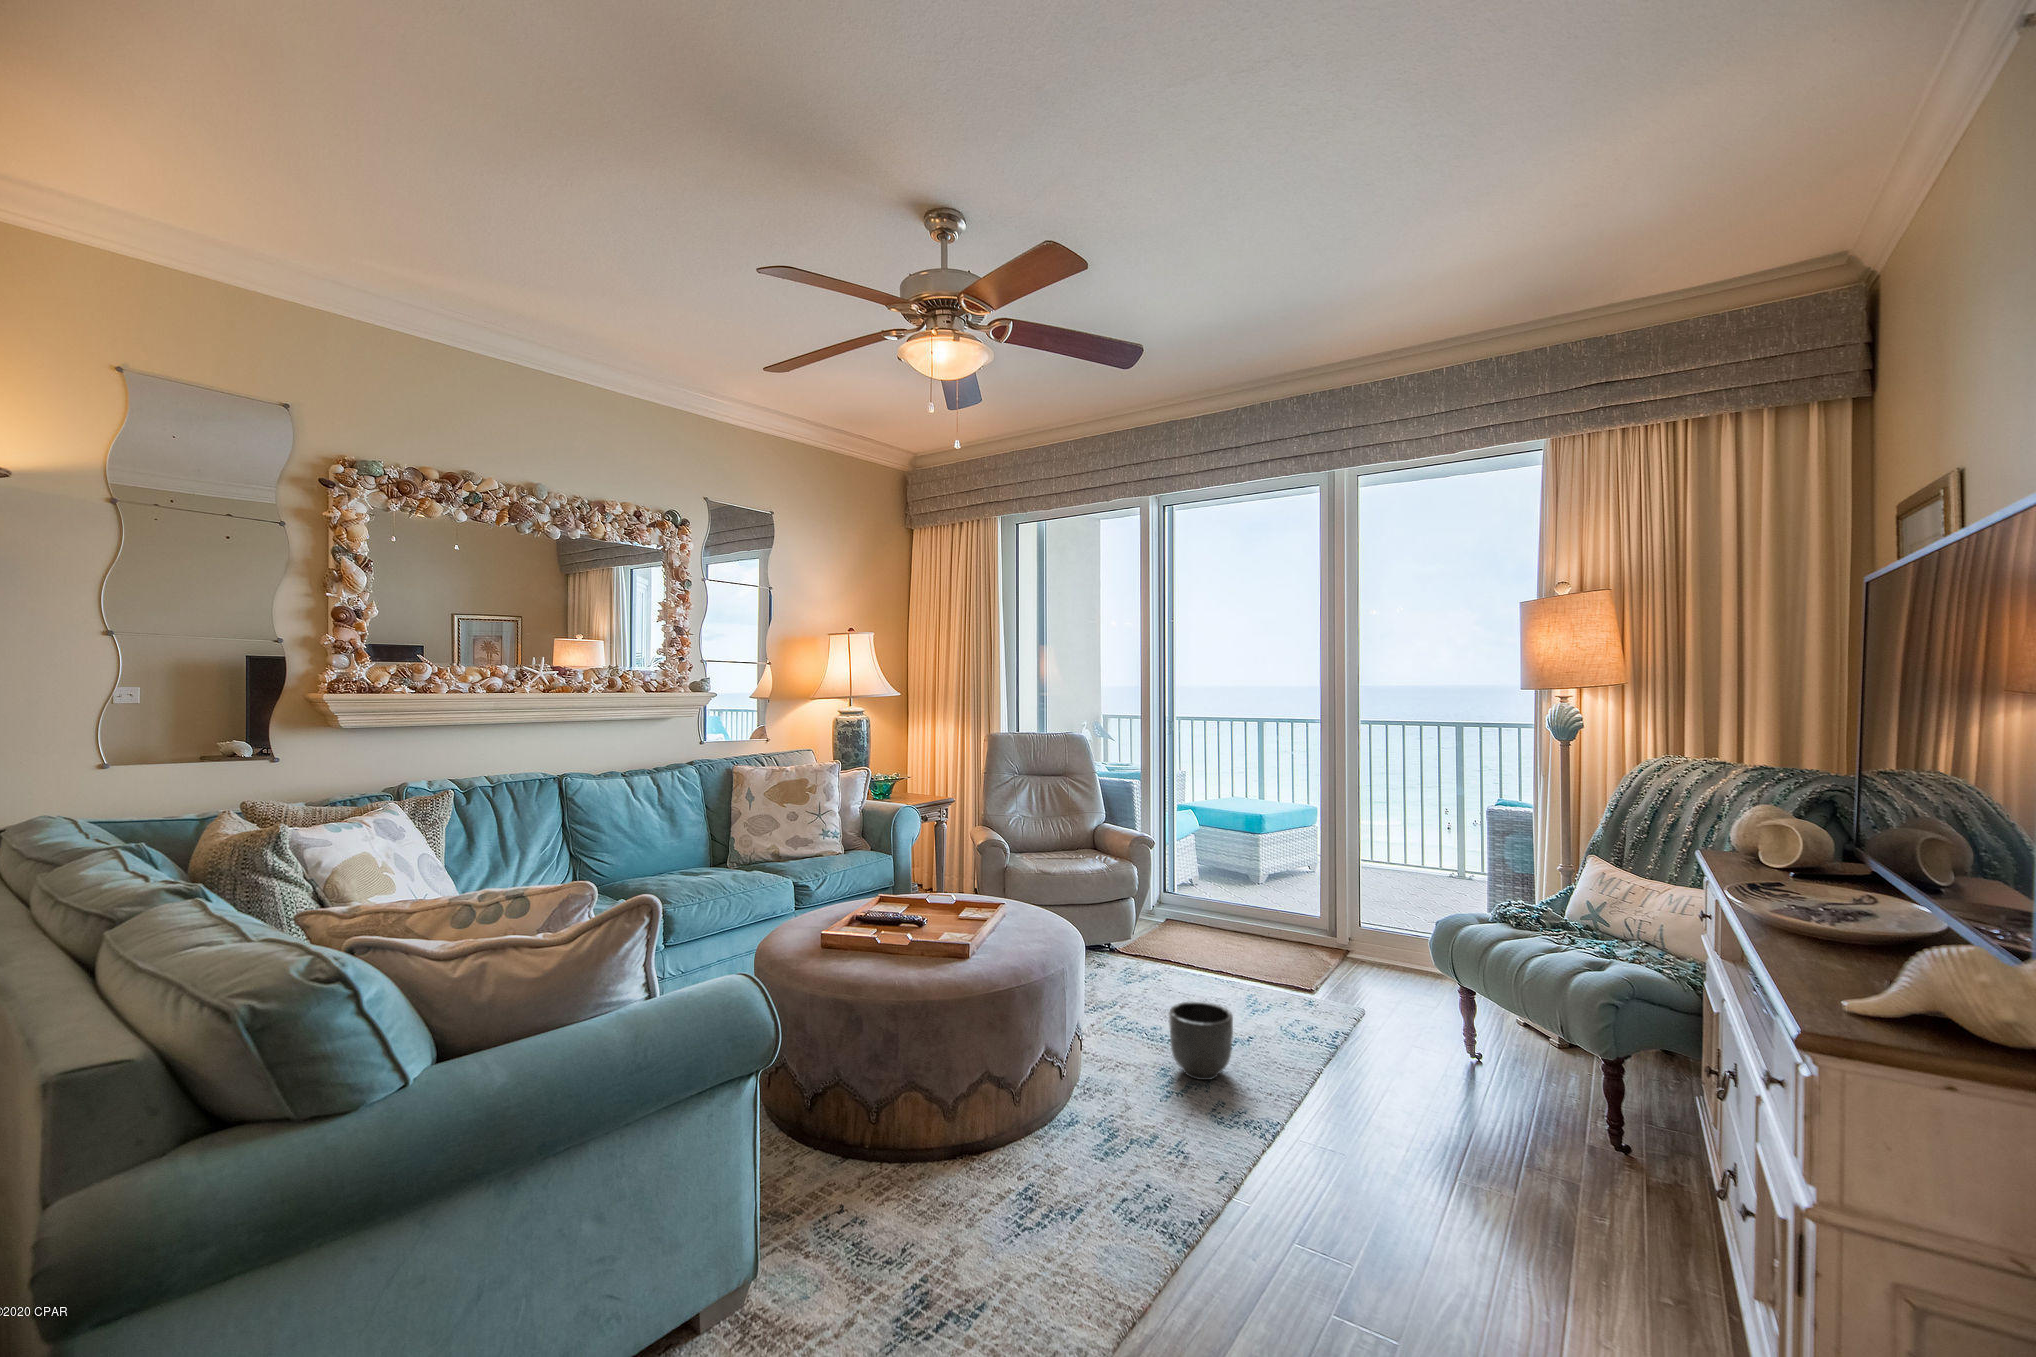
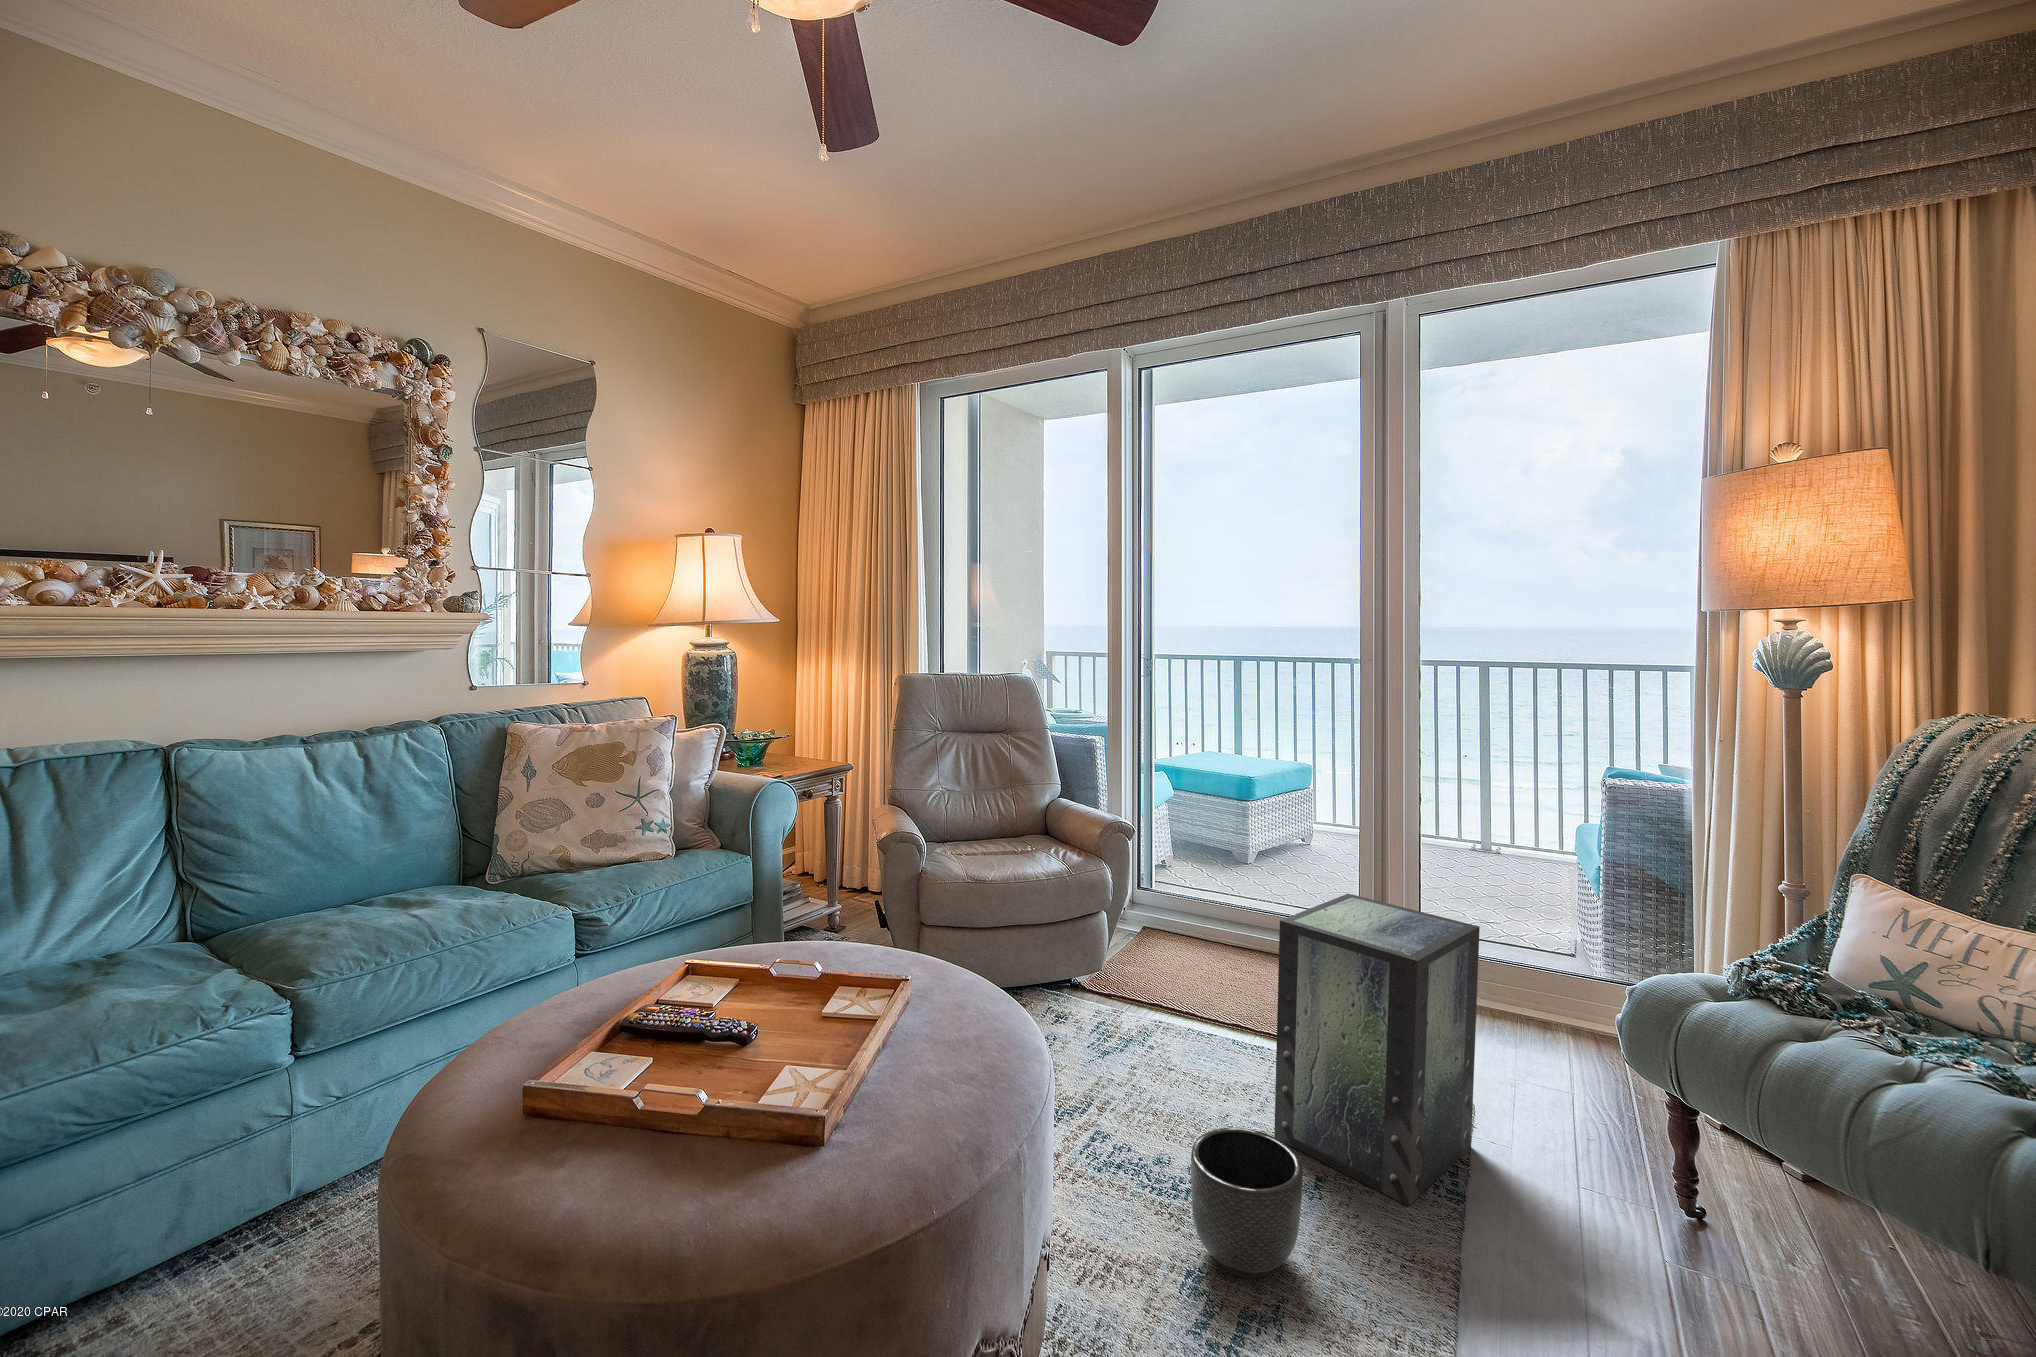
storage box: none [1234,875,1361,1056] -> present [1274,894,1480,1206]

